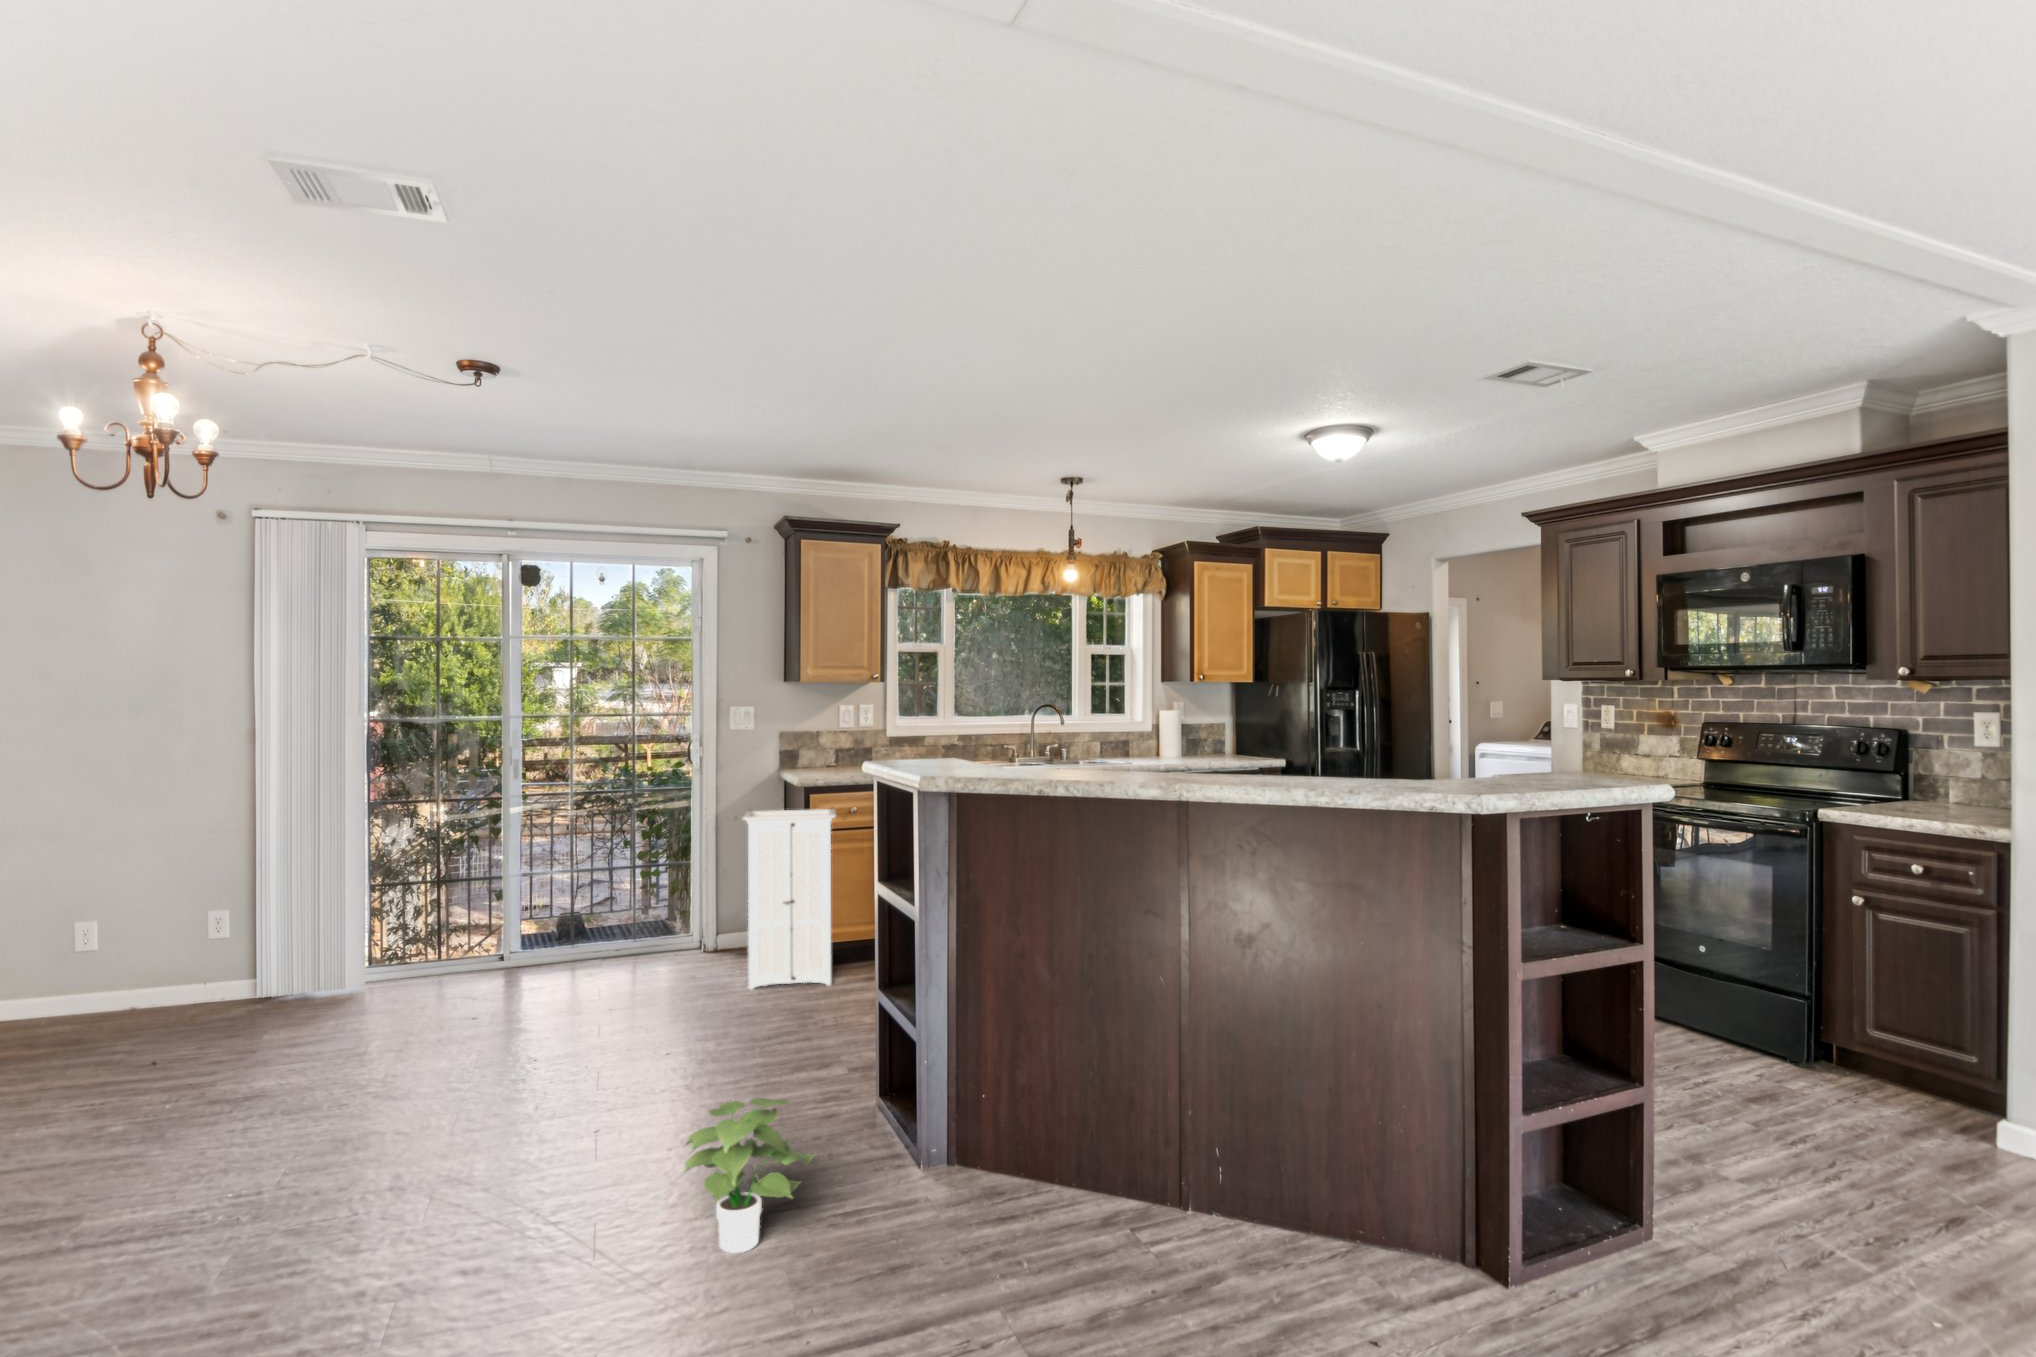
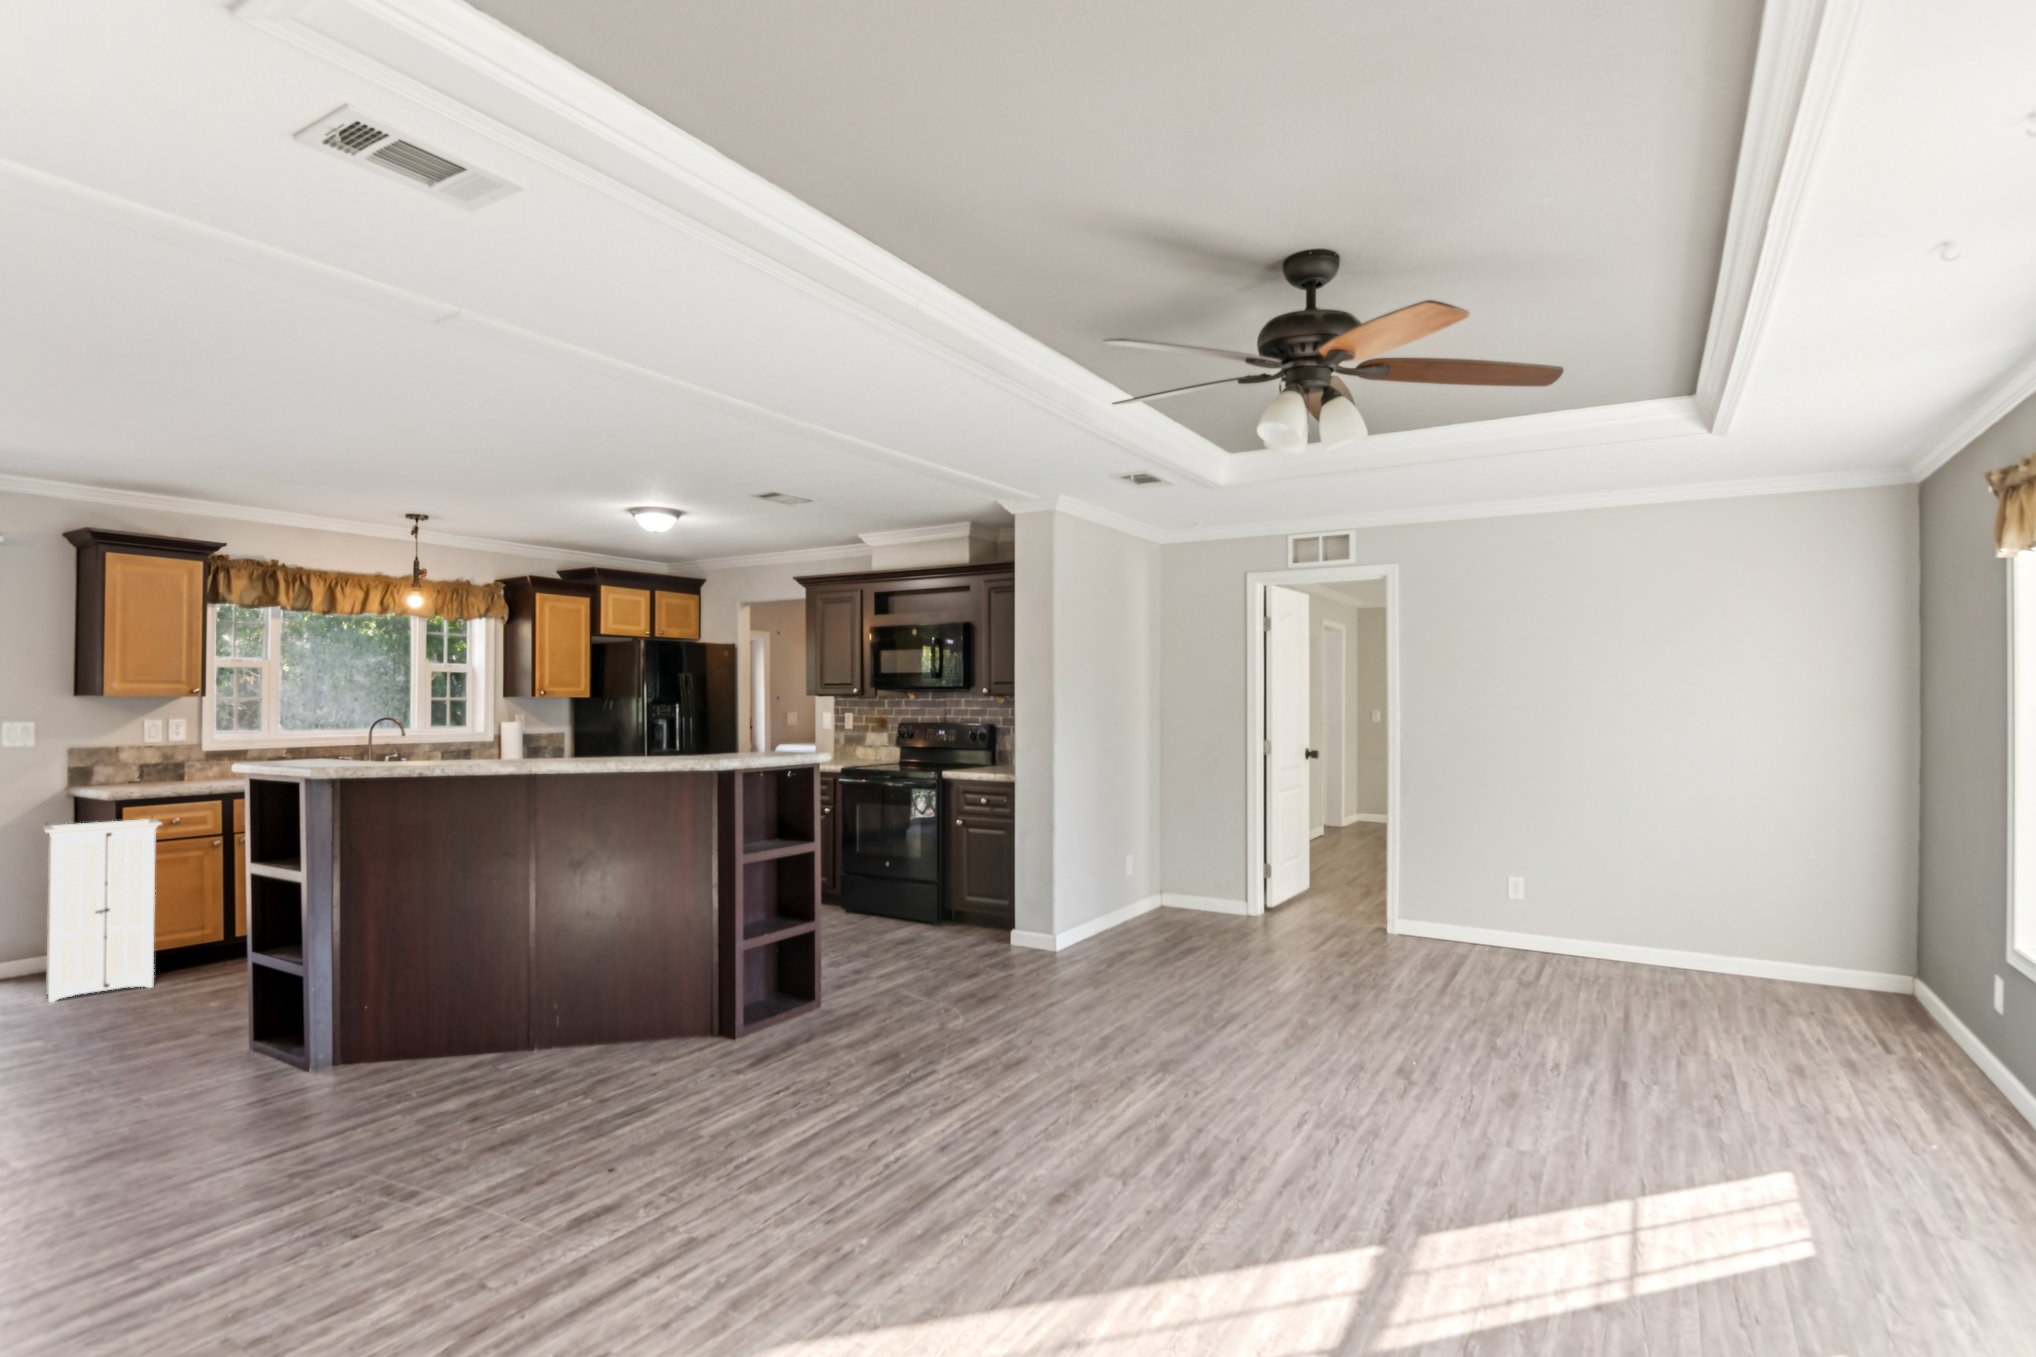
potted plant: present [684,1098,815,1254] -> none [85,1019,222,1144]

